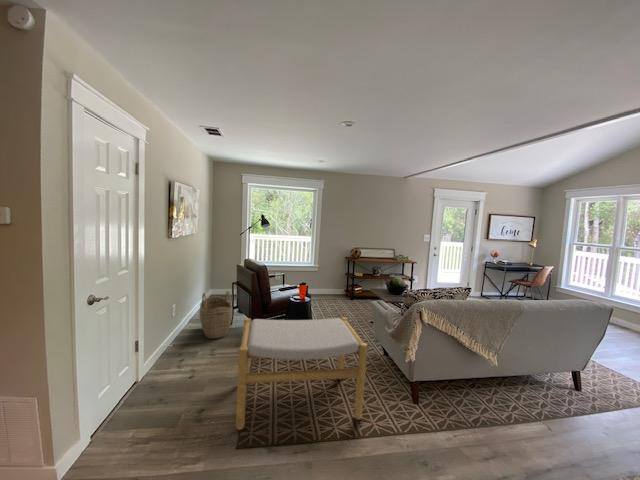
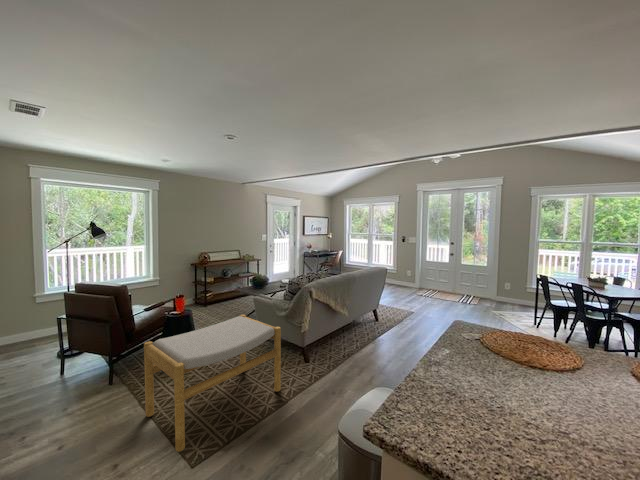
woven basket: present [200,291,232,339] -> none [20,327,83,397]

